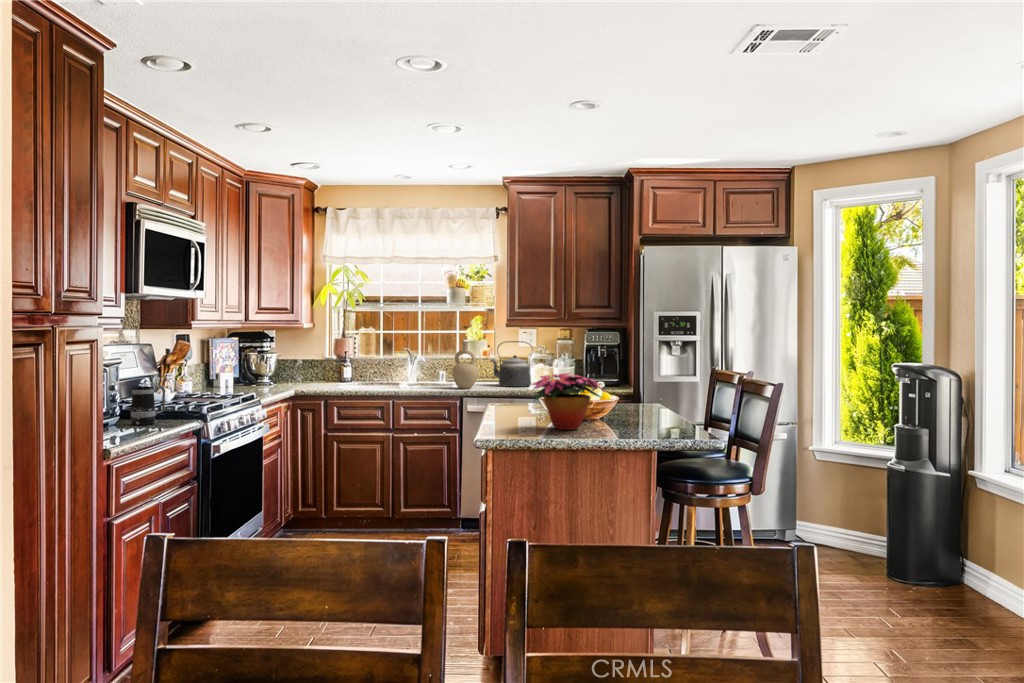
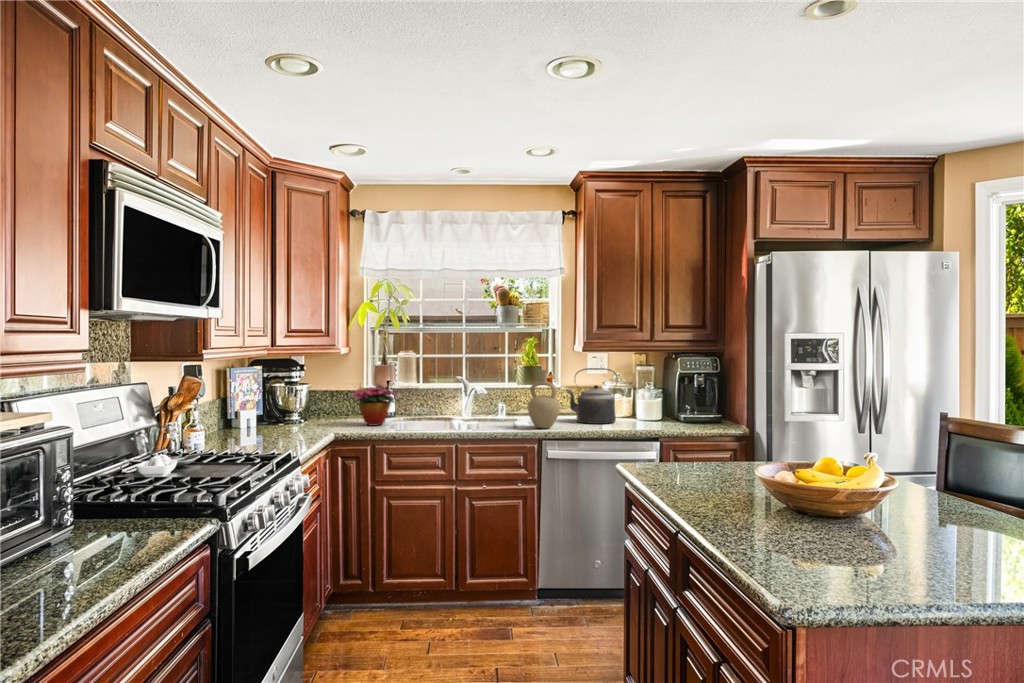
flower arrangement: present [531,373,604,430] -> present [351,387,395,426]
mug: present [131,385,165,425] -> none [98,463,158,534]

